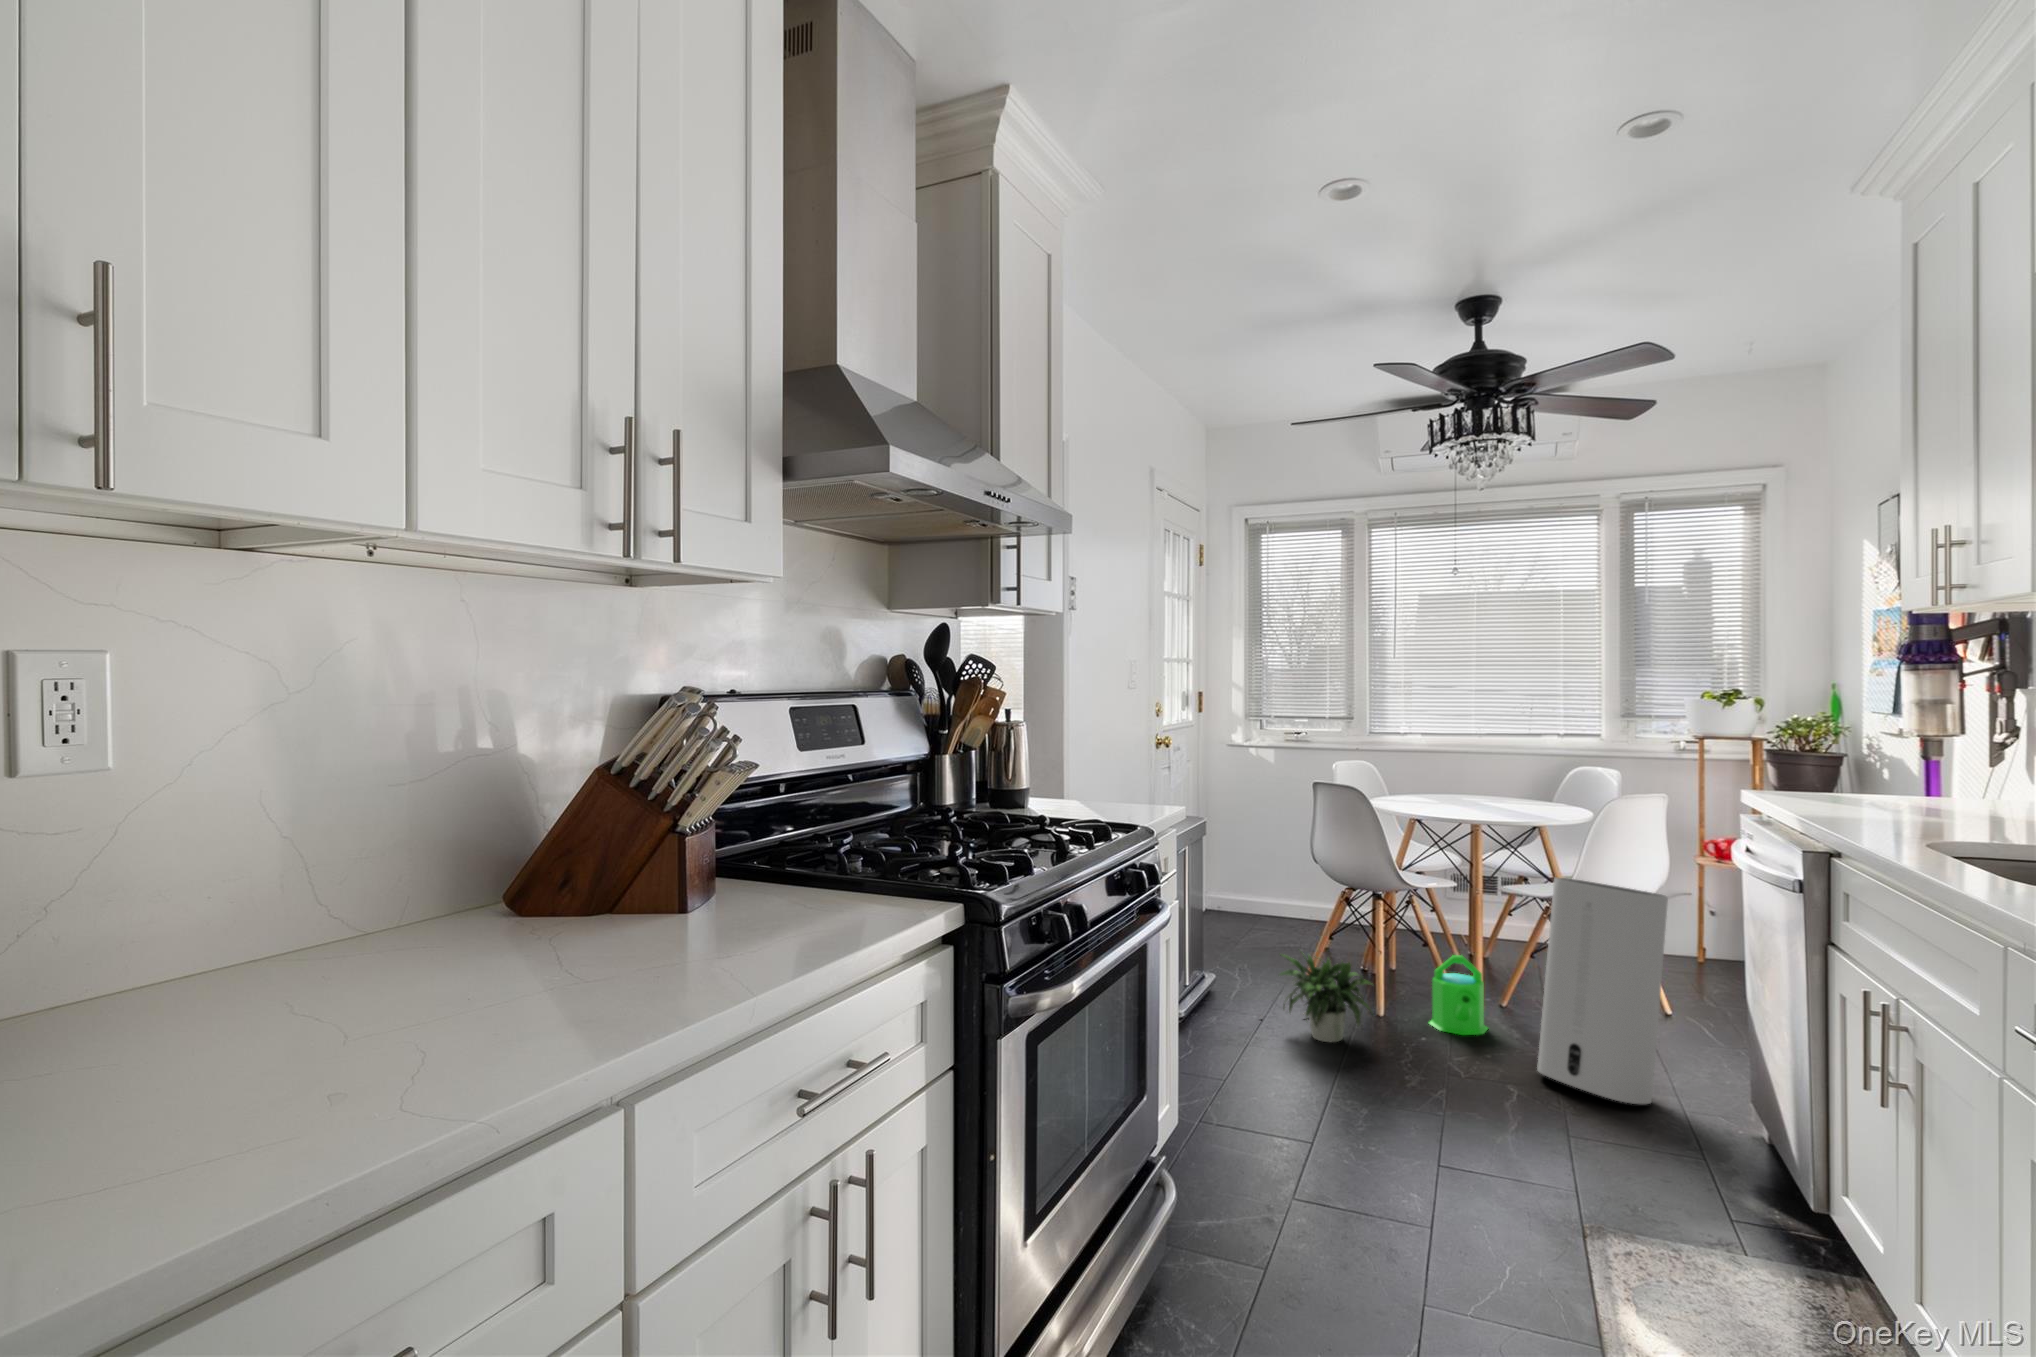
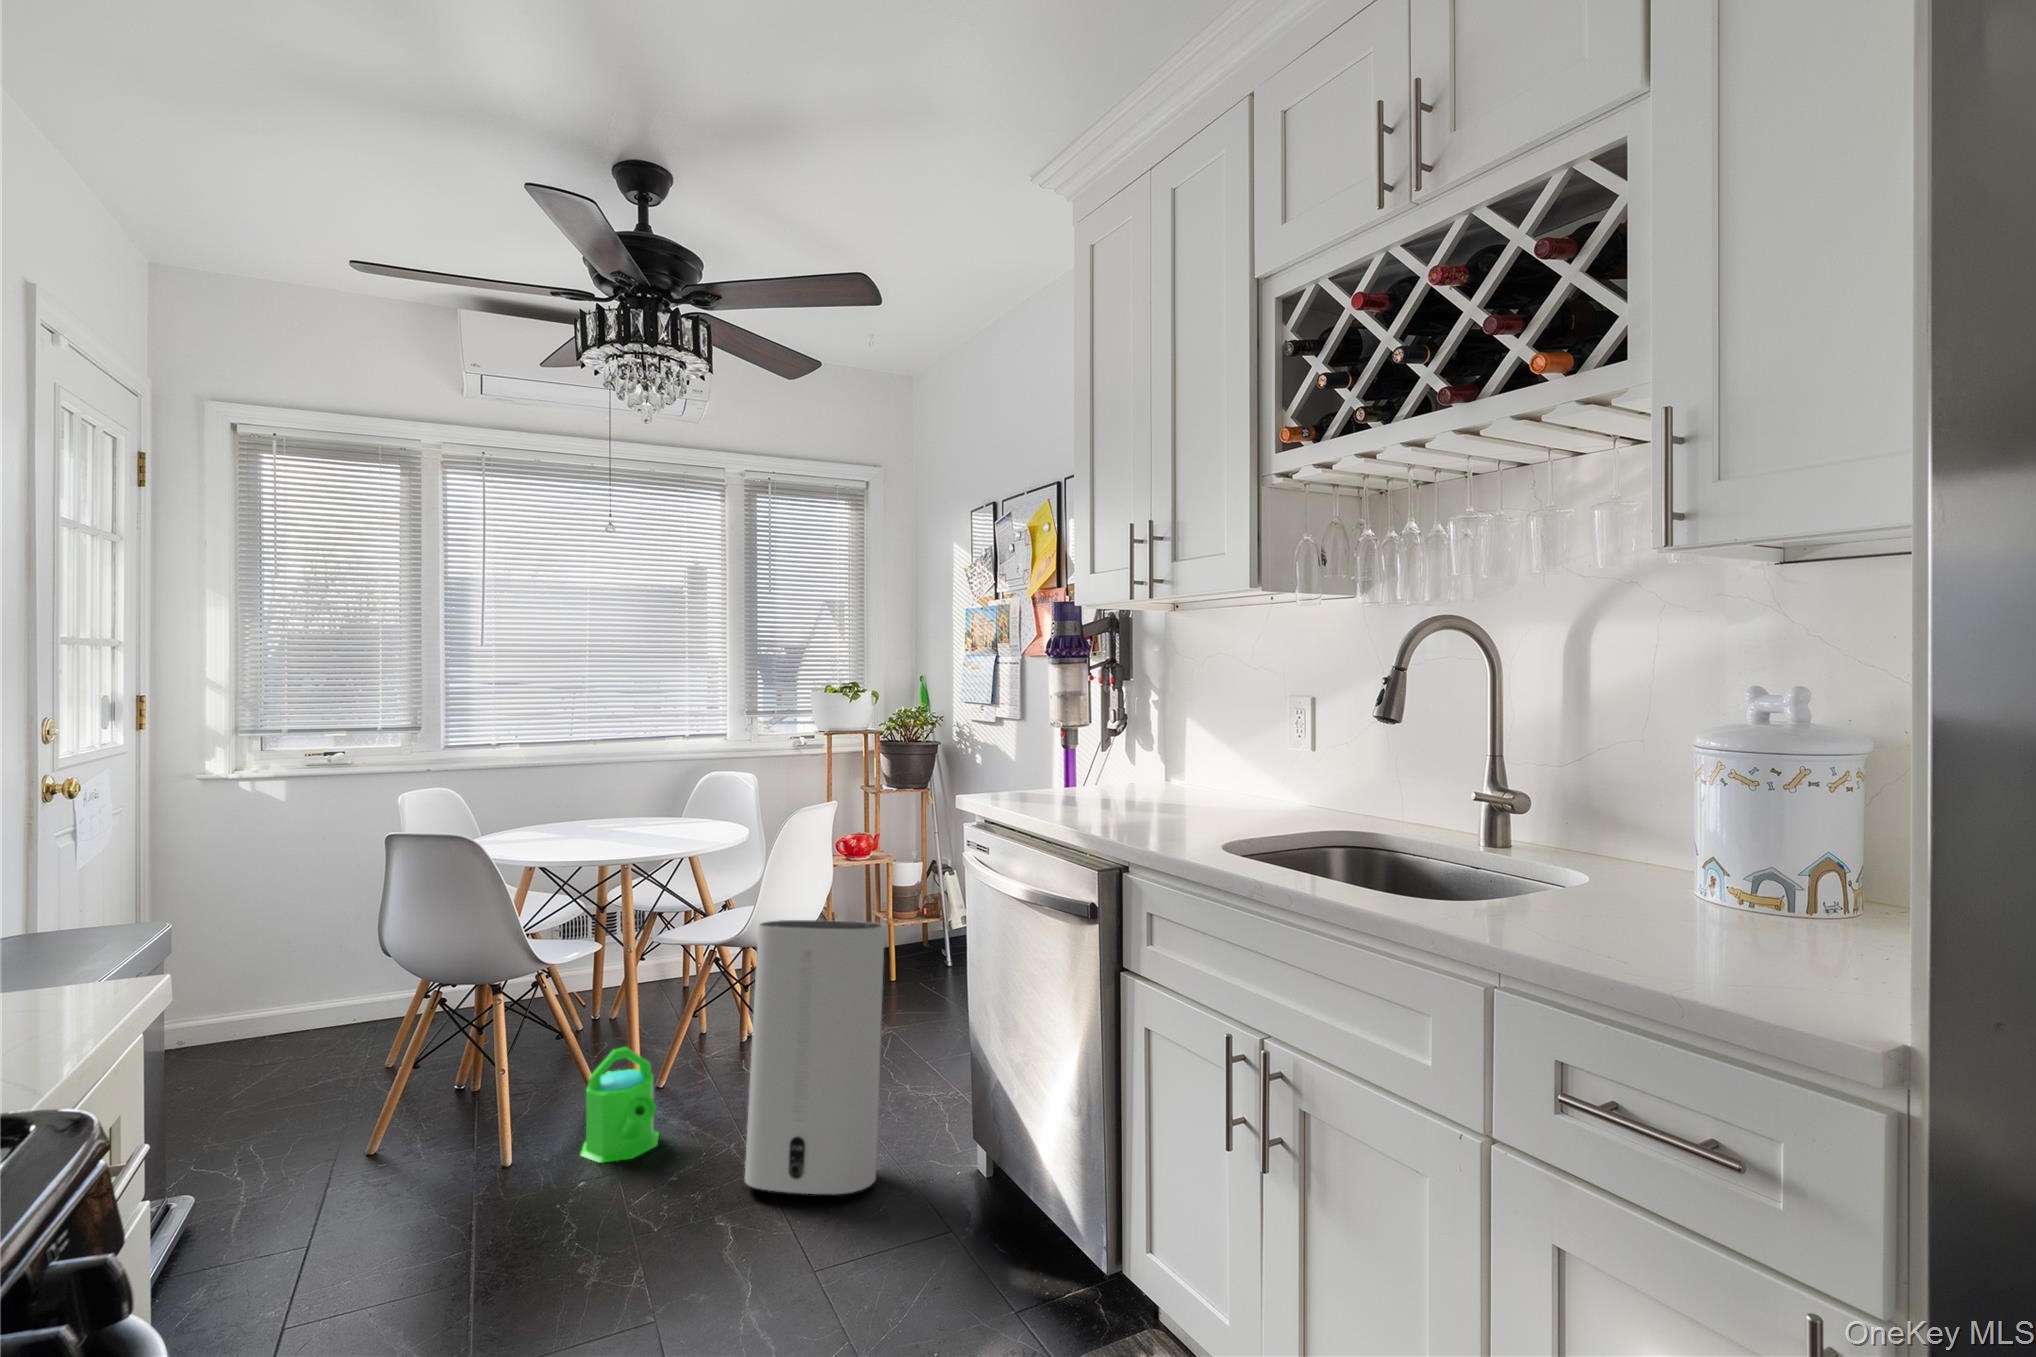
potted plant: present [1279,954,1372,1042] -> none [297,1112,518,1263]

